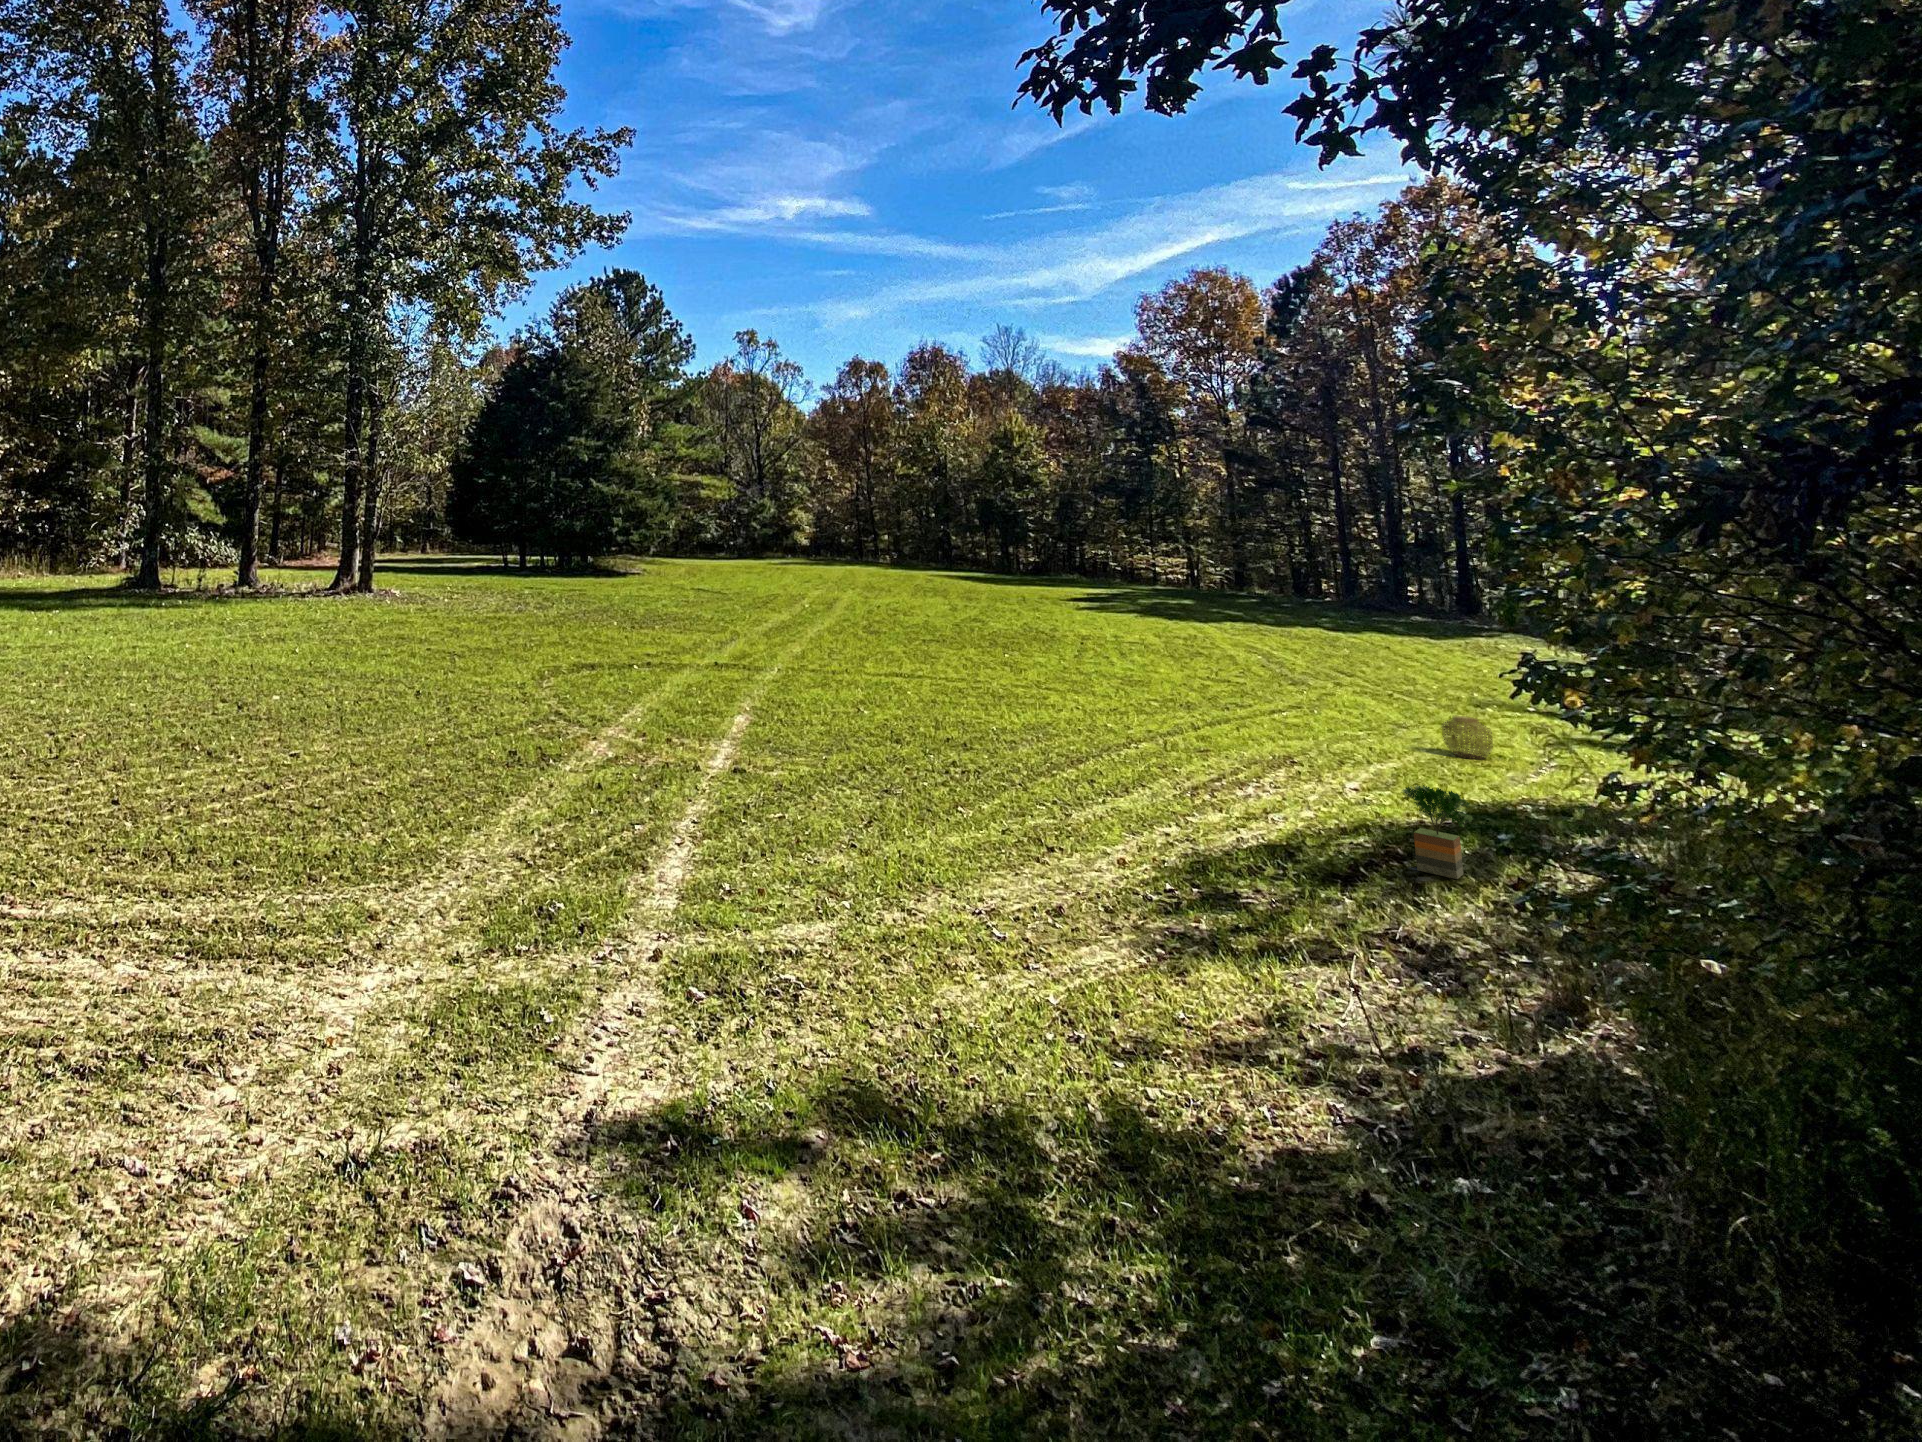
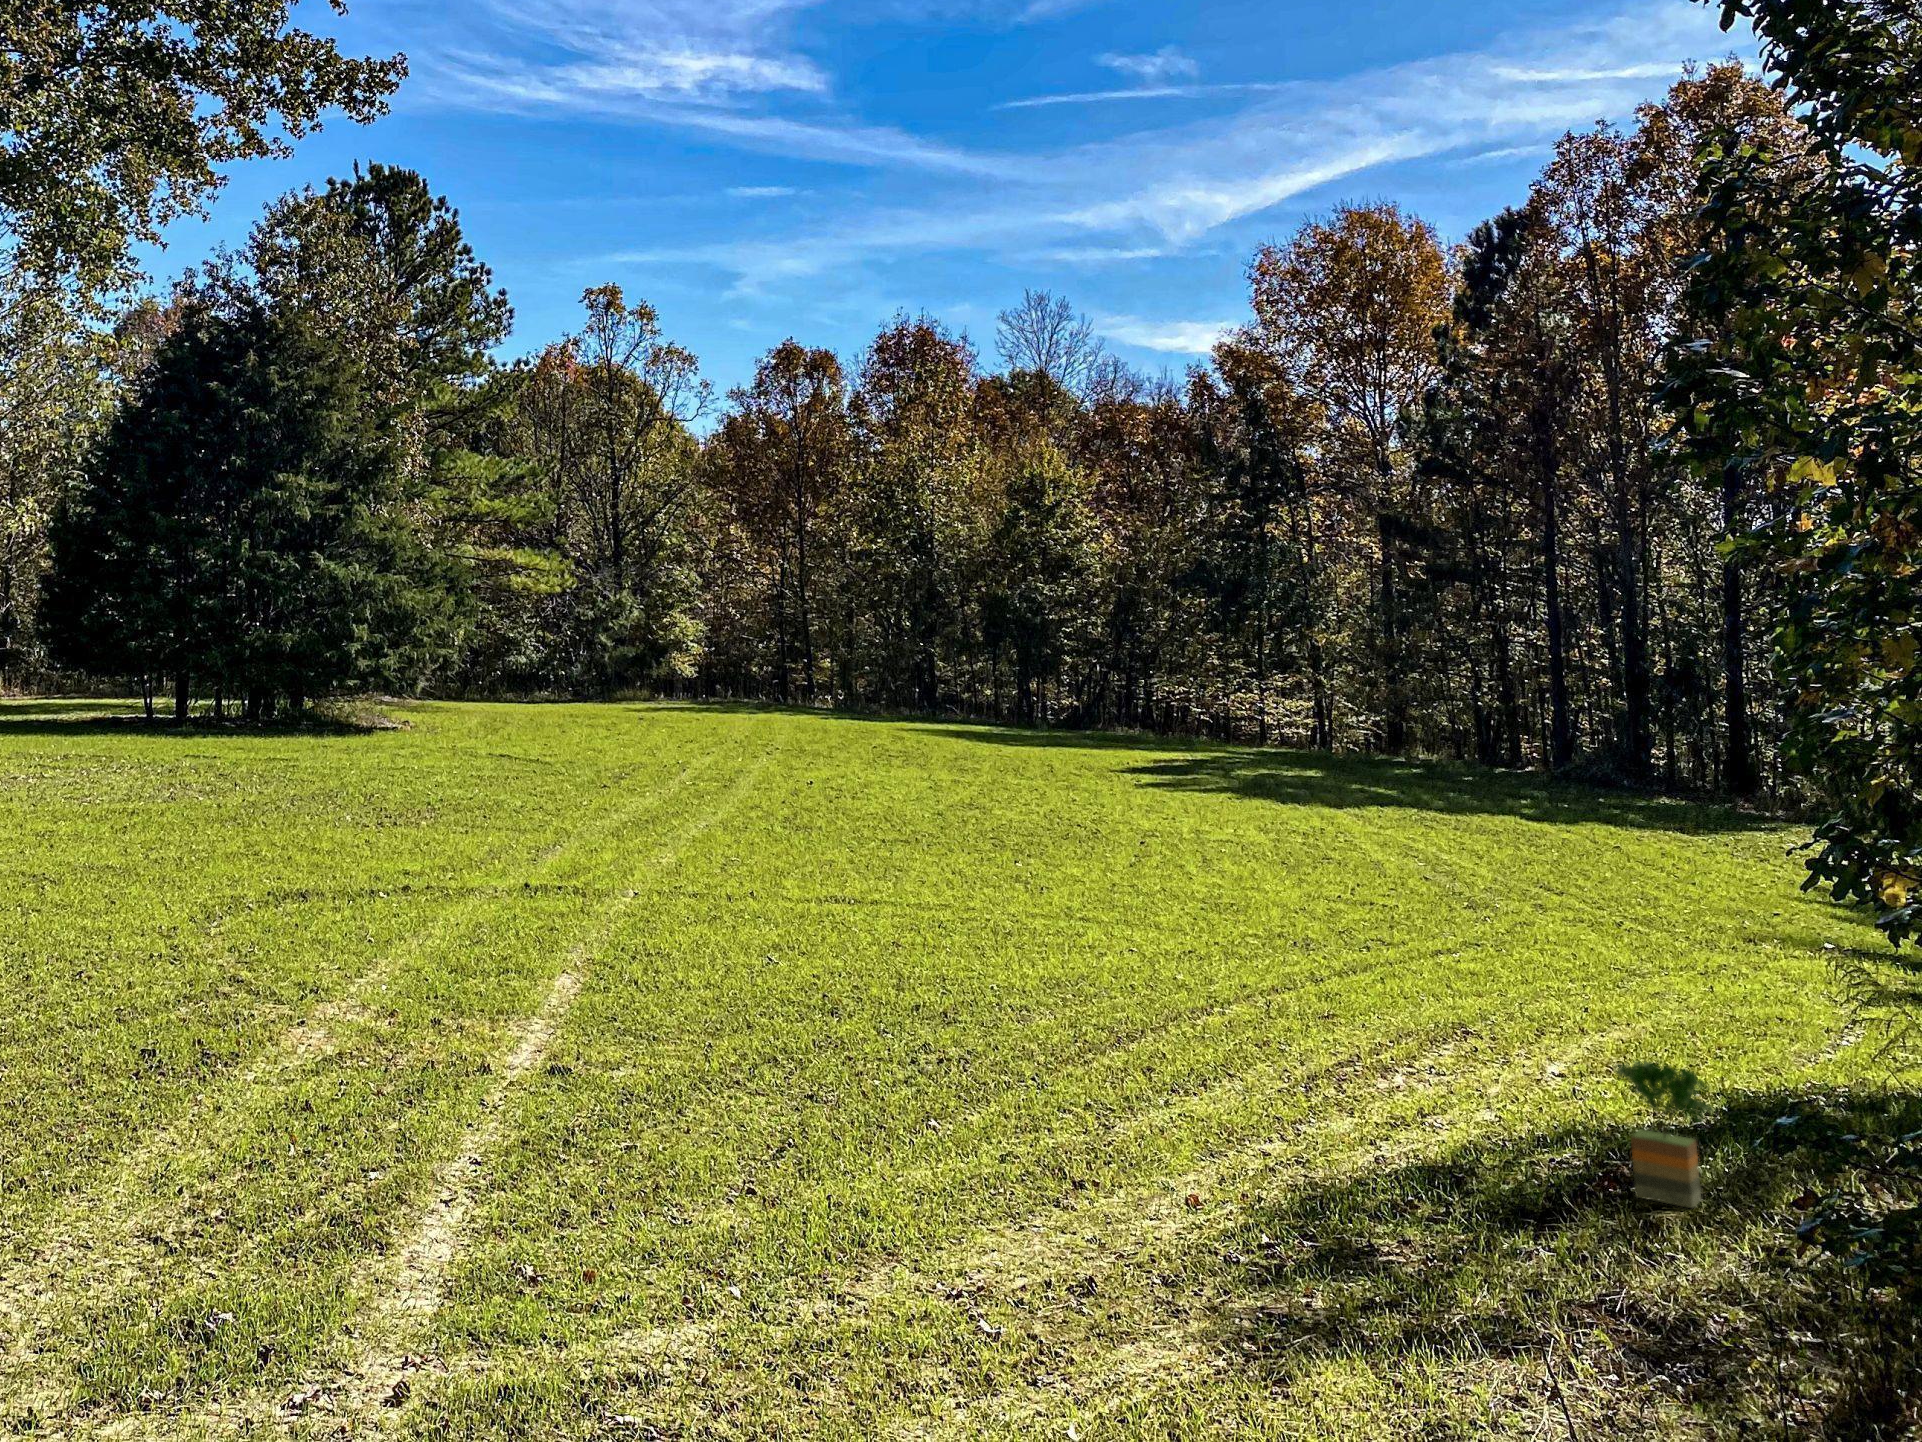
woven basket: present [1442,716,1493,759] -> none [1668,964,1738,1031]

